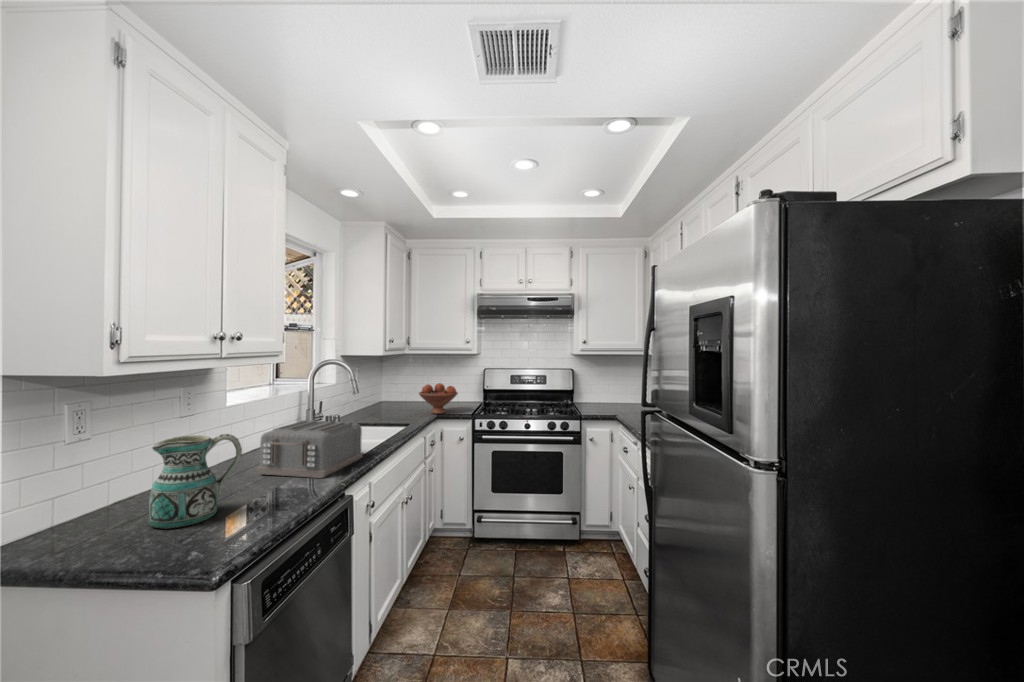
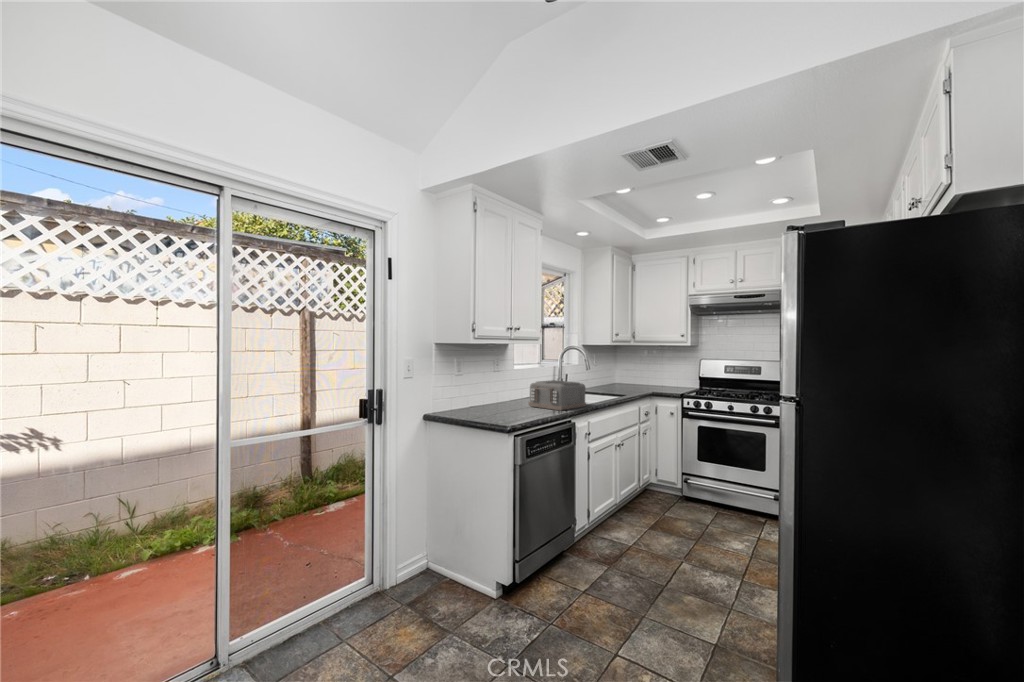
fruit bowl: present [419,383,458,414] -> none [638,369,670,392]
ceramic pitcher: present [149,434,242,528] -> none [484,376,521,417]

